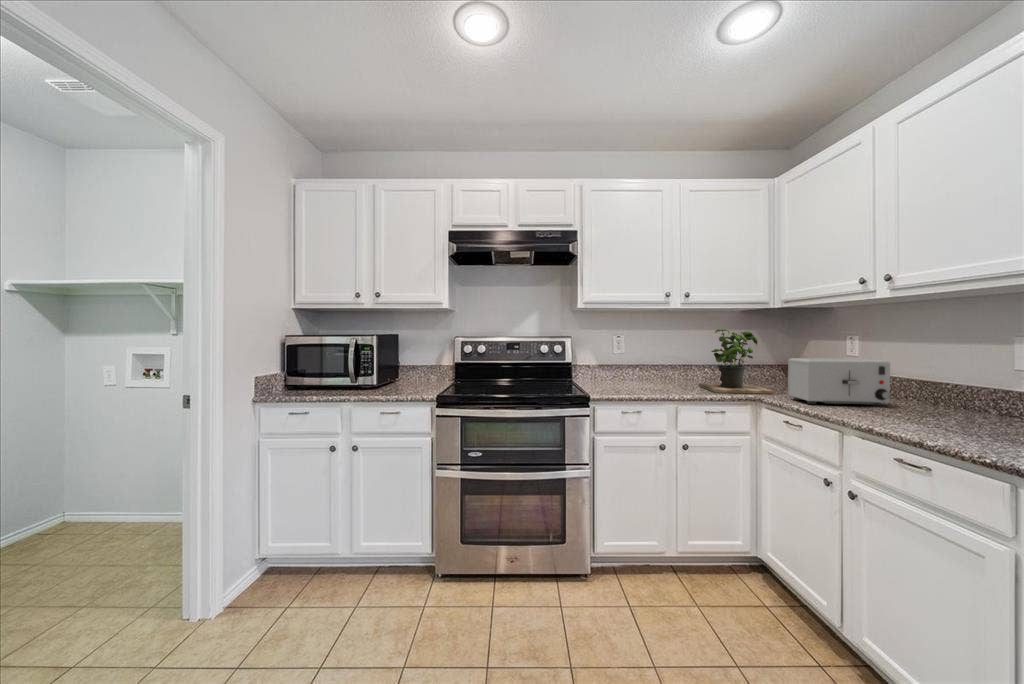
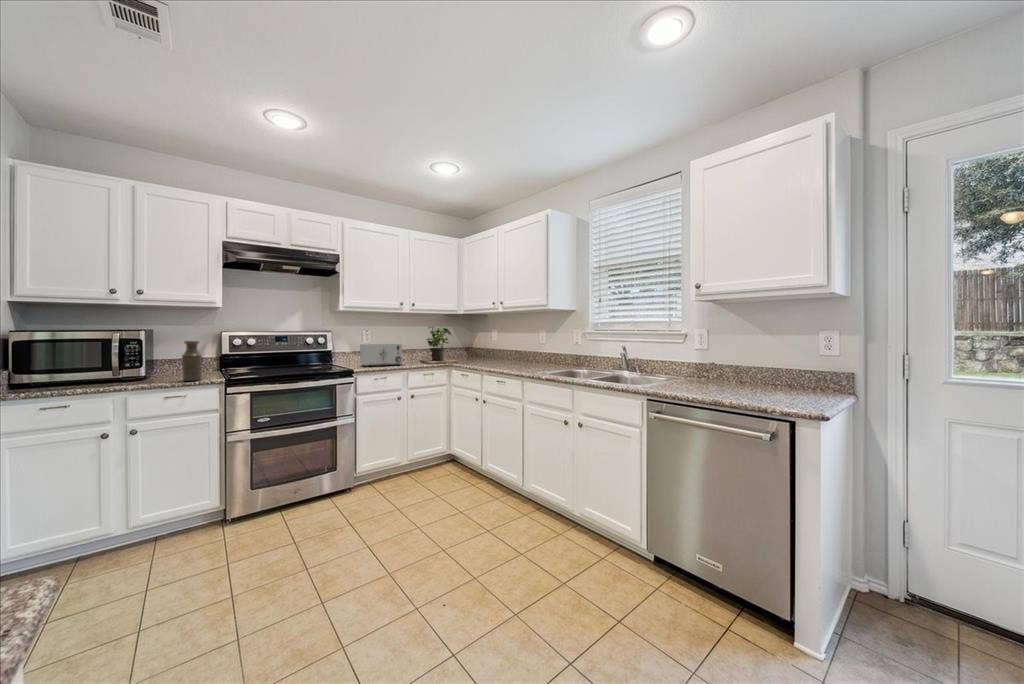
bottle: none [400,348,418,395] -> present [182,341,202,381]
toaster: present [788,358,890,406] -> present [360,342,402,367]

